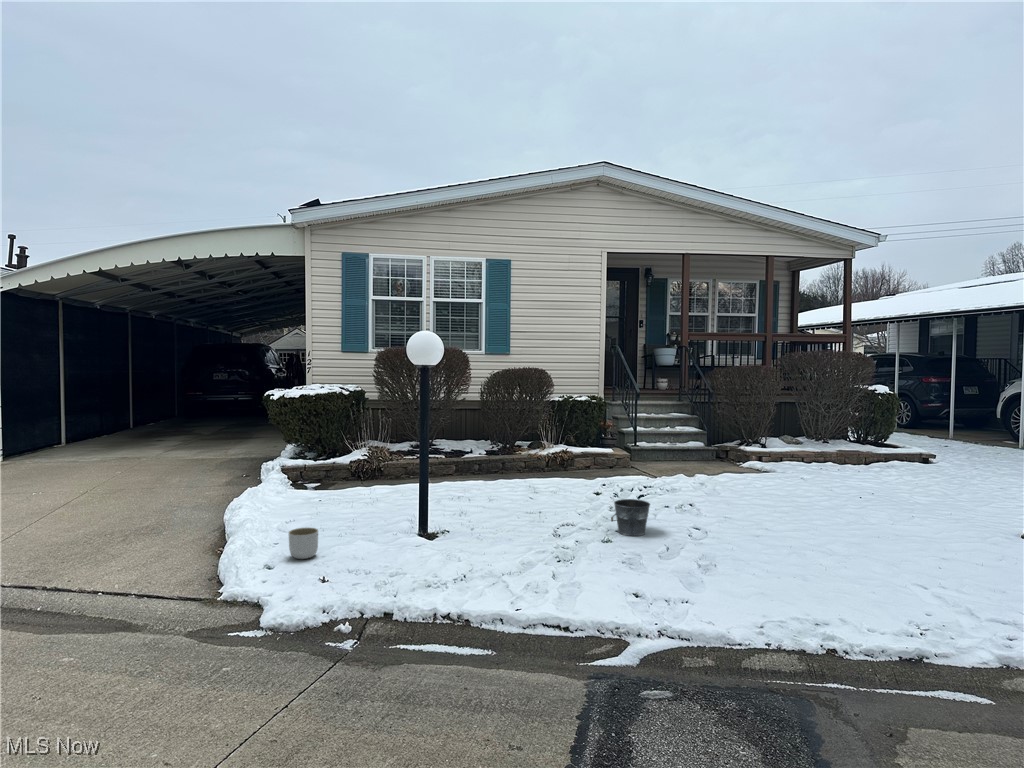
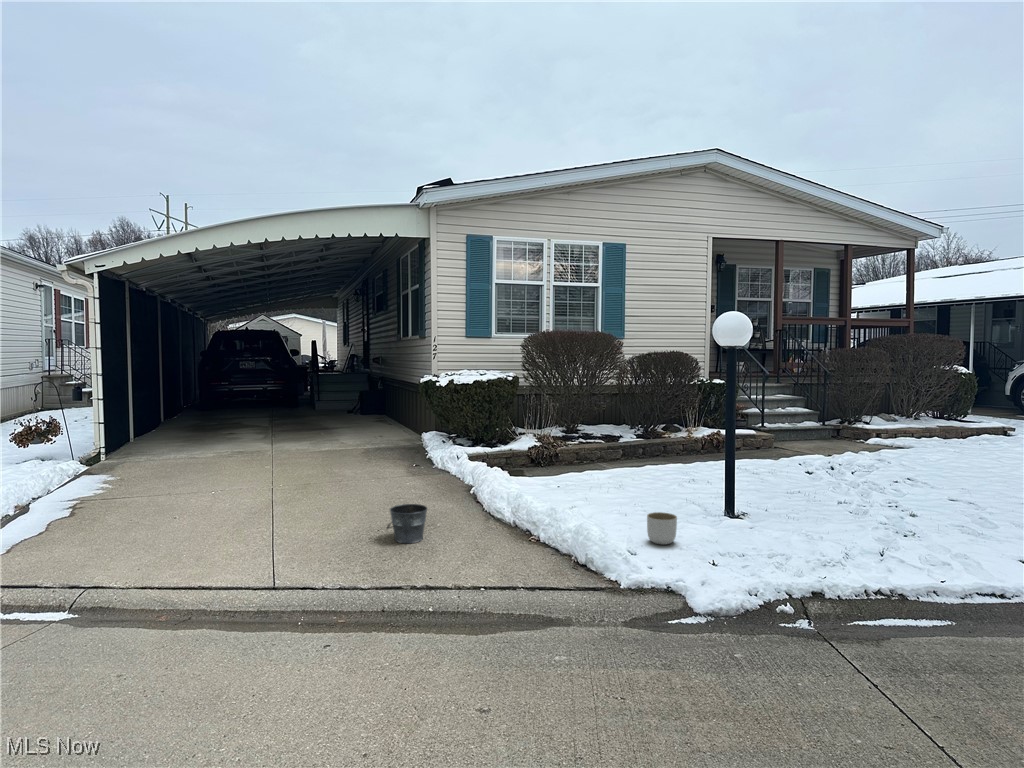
bucket: present [611,499,650,536] -> present [386,504,427,543]

